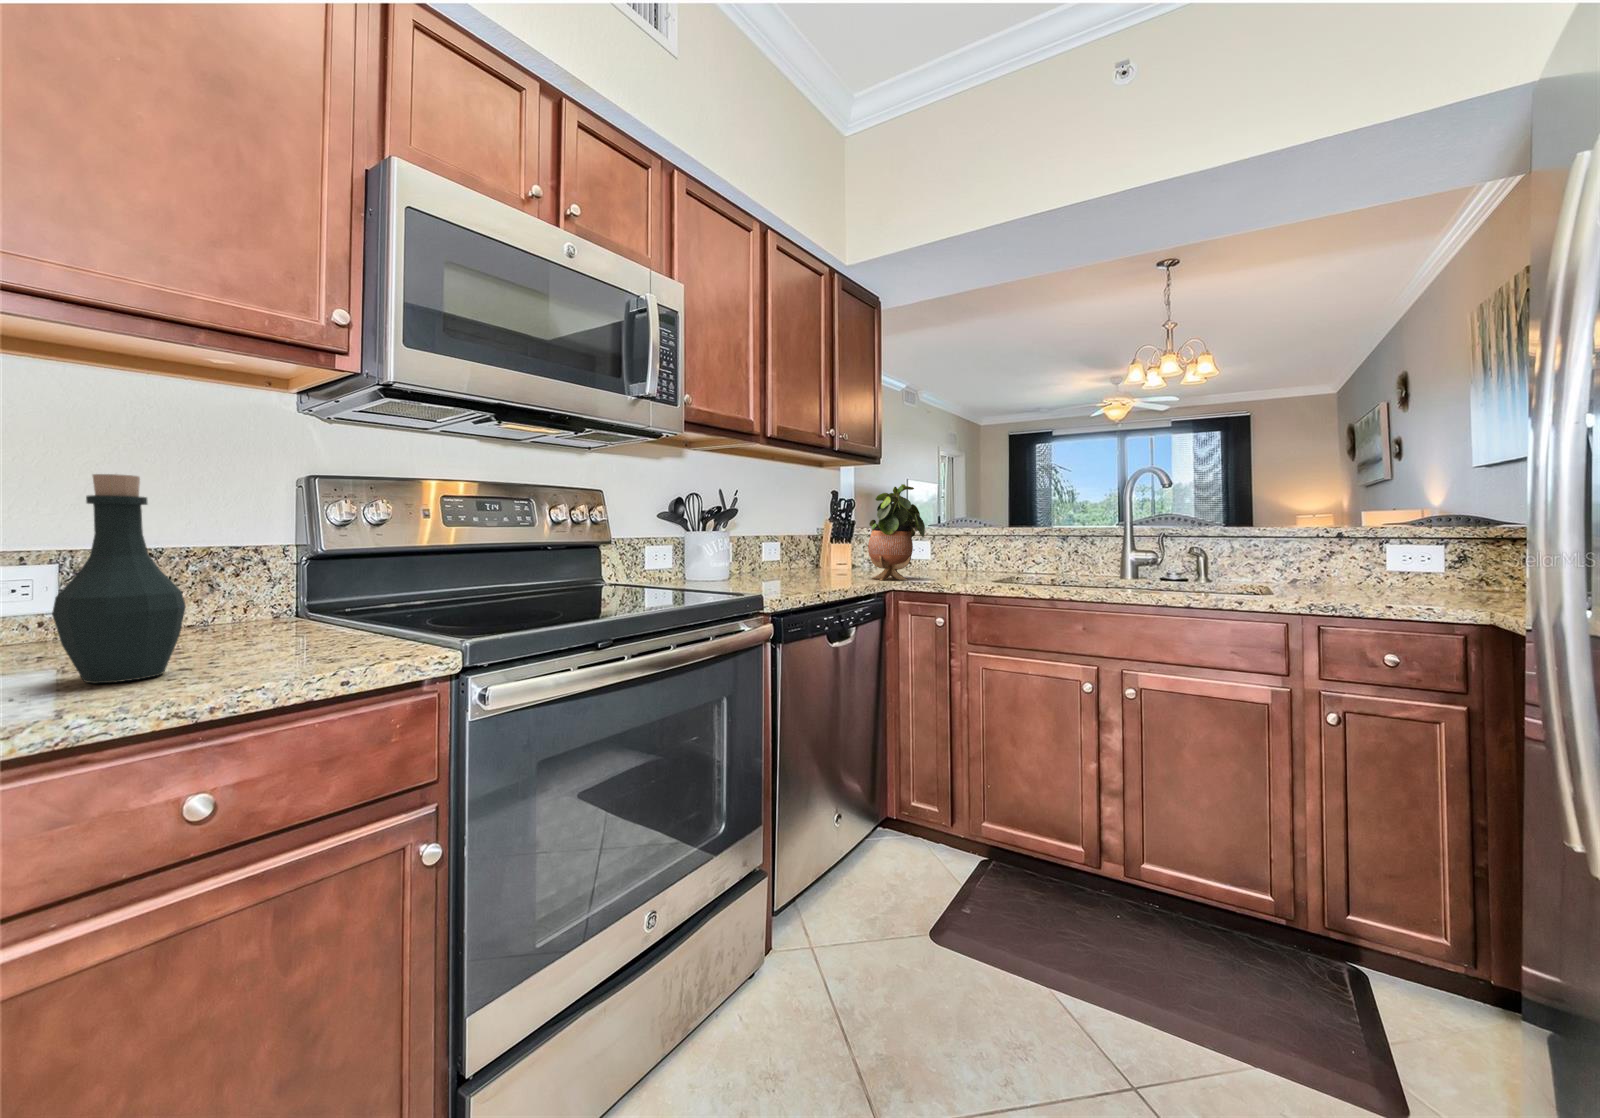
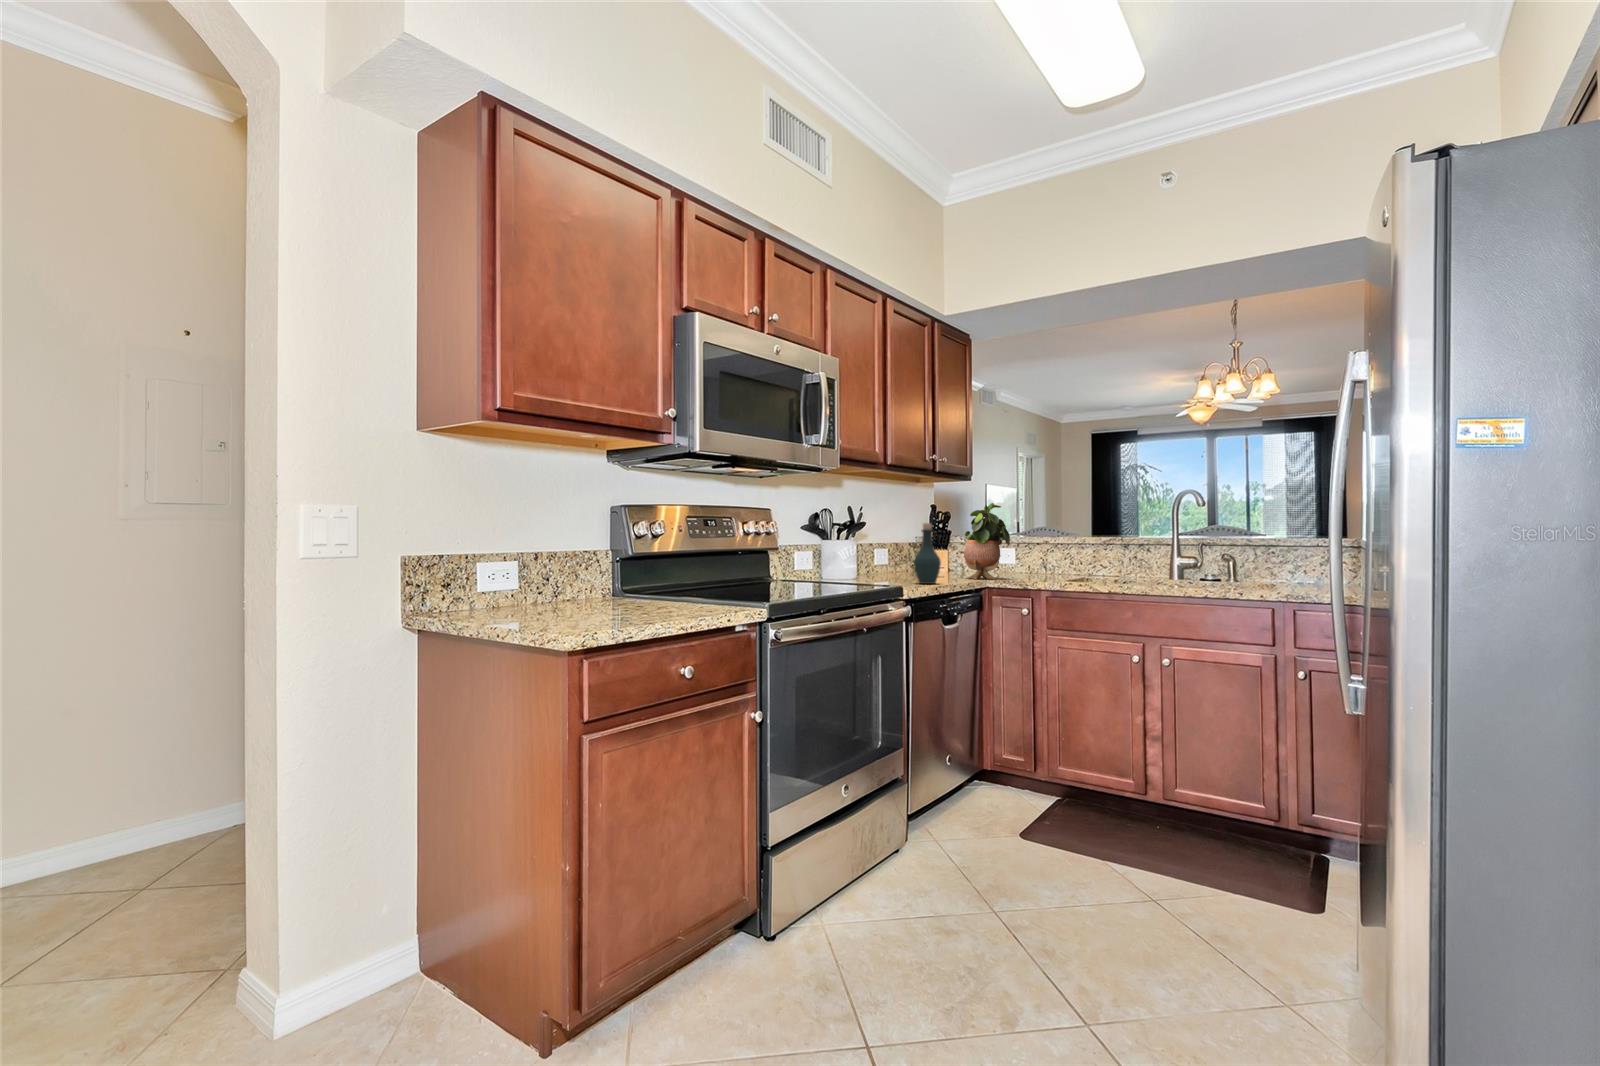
bottle: present [52,474,185,683] -> present [914,523,941,584]

